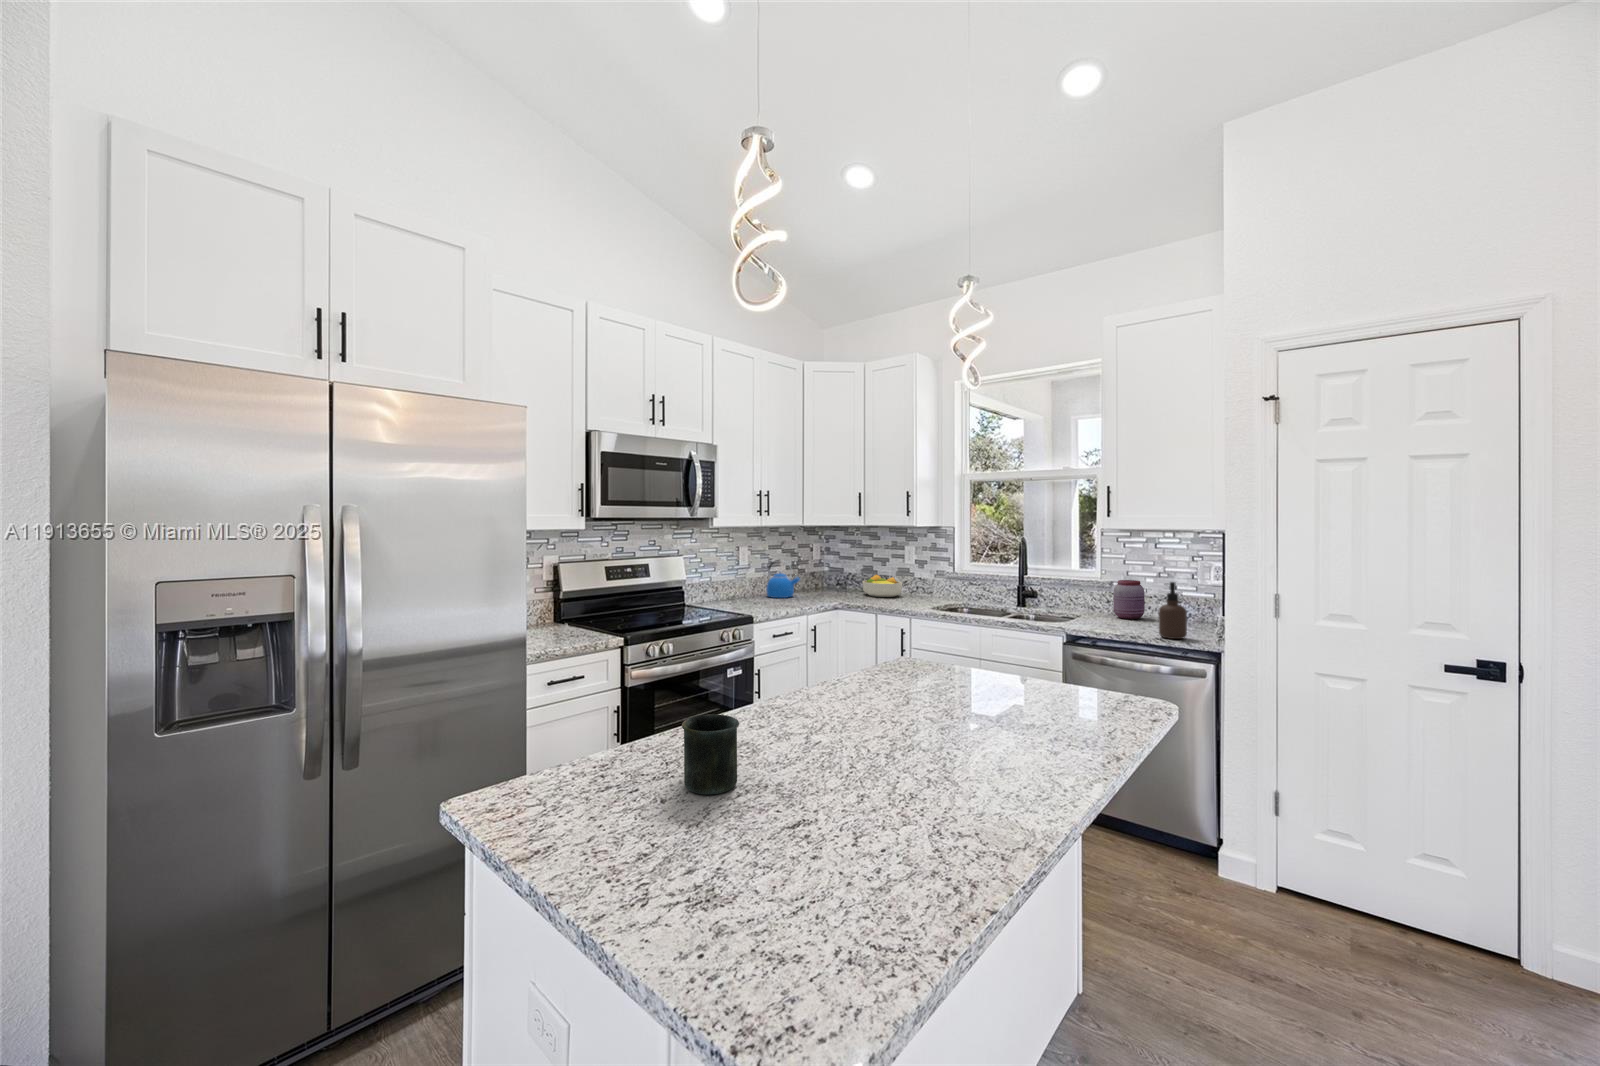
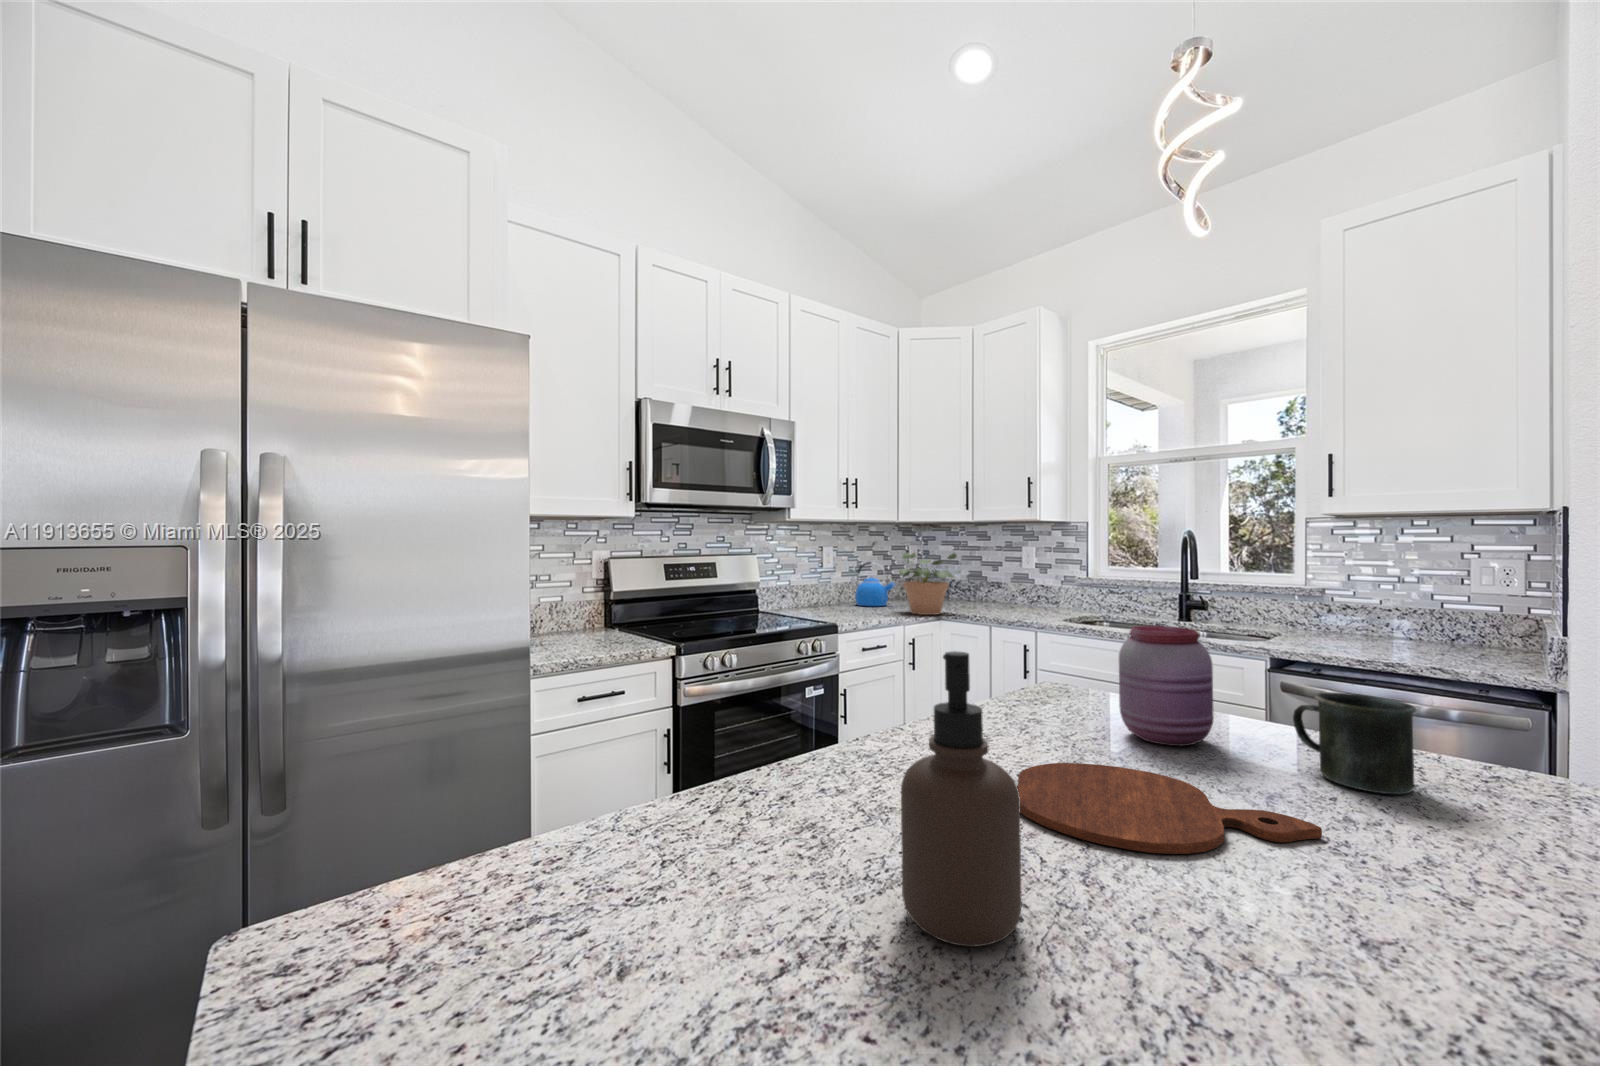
potted plant: none [801,553,857,605] -> present [899,553,957,615]
fruit bowl: present [862,575,902,597] -> none [970,581,1021,608]
jar: present [1113,580,1145,619] -> present [1119,626,1214,746]
soap dispenser: present [1159,582,1187,639] -> present [901,651,1022,947]
cutting board: none [858,707,1007,745] -> present [1017,763,1322,854]
mug: present [682,714,739,794] -> present [1293,693,1416,794]

